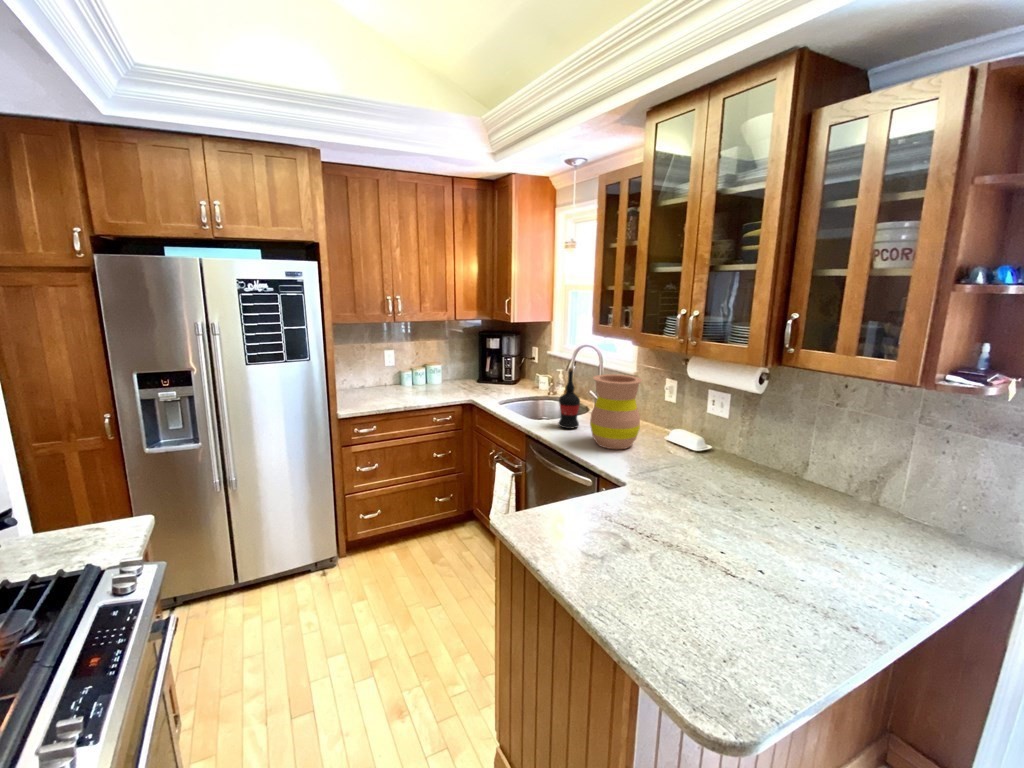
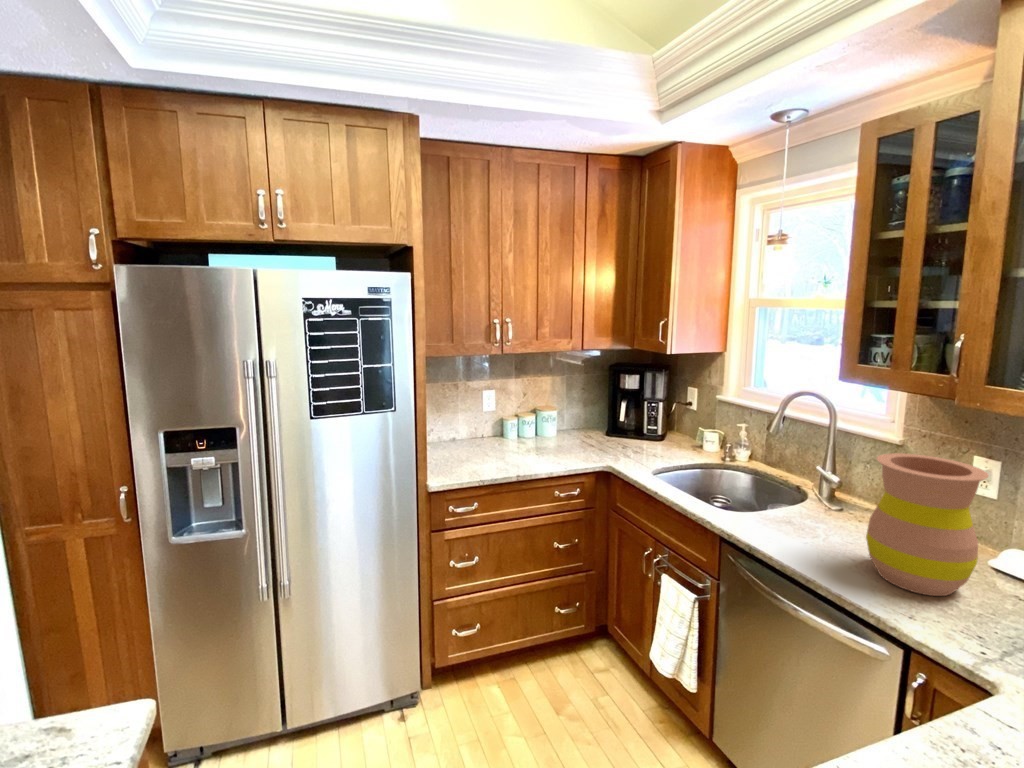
wine bottle: present [558,368,580,428] -> none [782,436,825,536]

